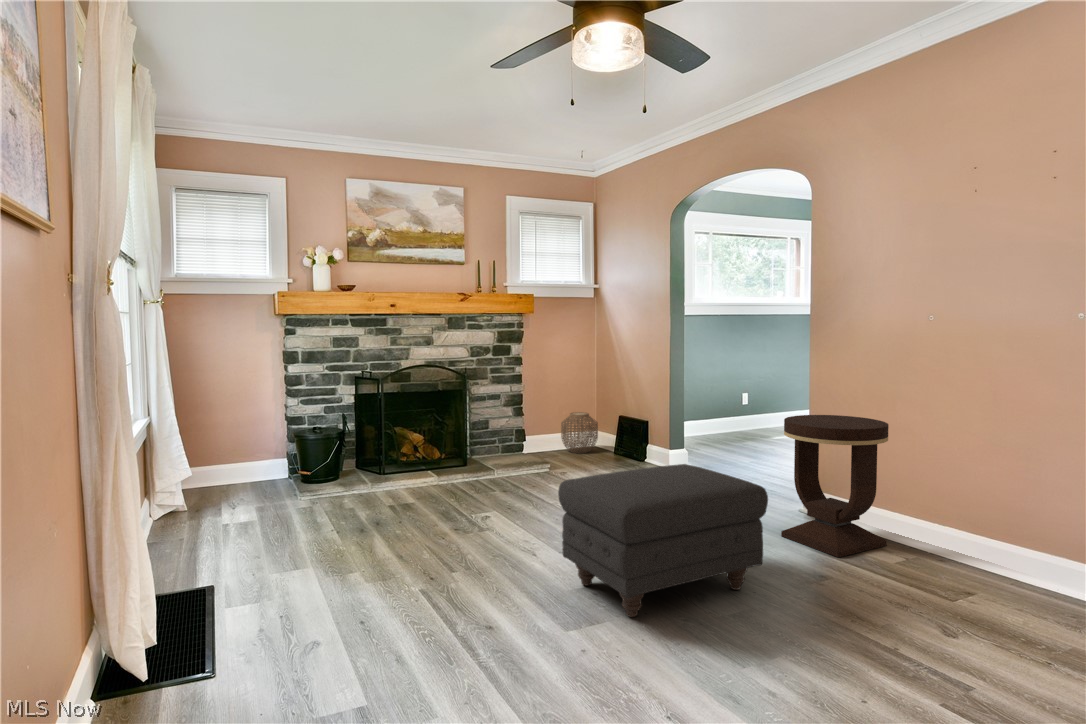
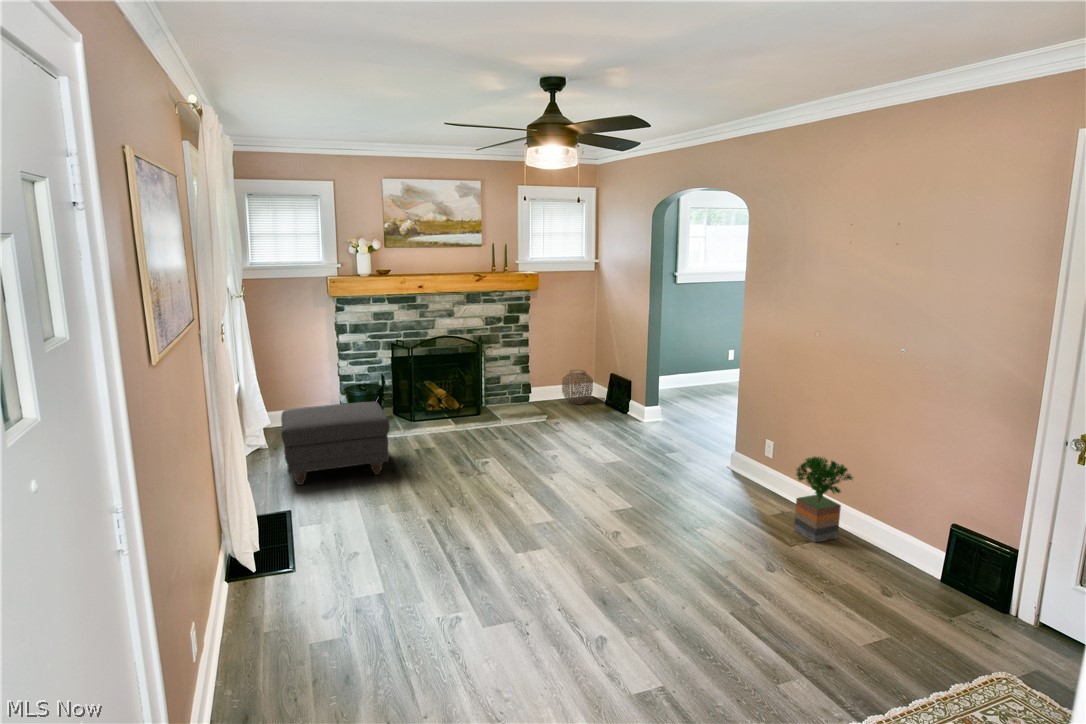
side table: present [781,415,889,557] -> none [700,399,780,509]
ottoman: present [558,464,768,617] -> present [281,402,390,485]
potted tree: none [939,472,1026,595] -> present [794,457,853,543]

